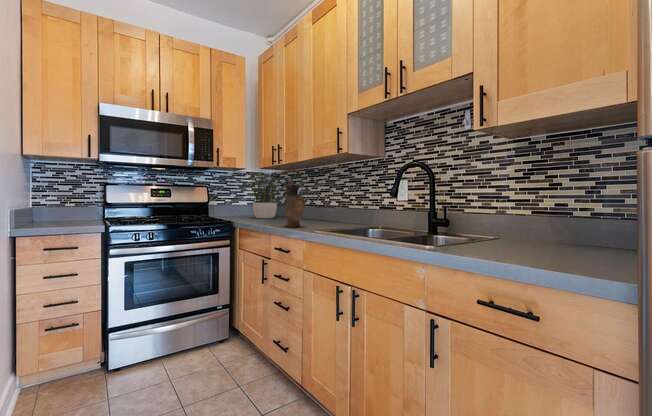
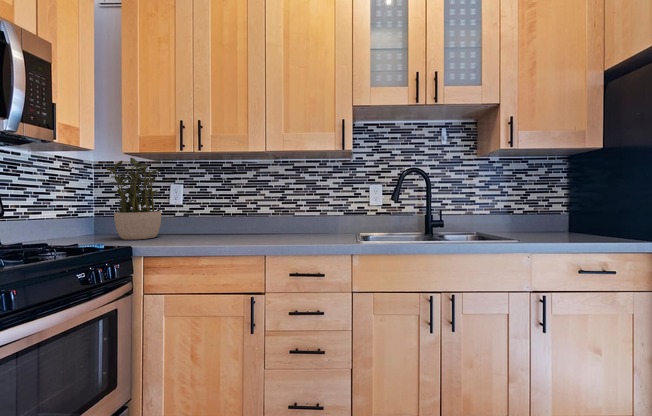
ceramic pitcher: present [284,179,306,227] -> none [278,177,318,244]

